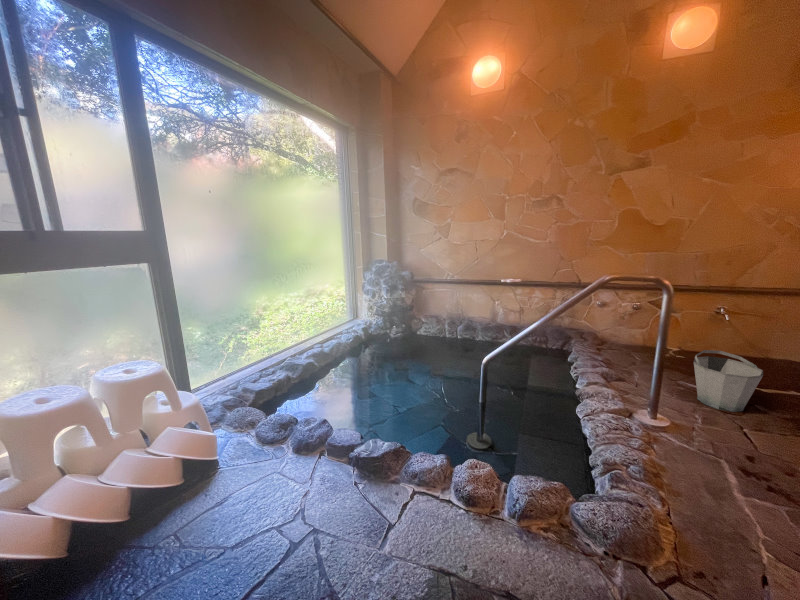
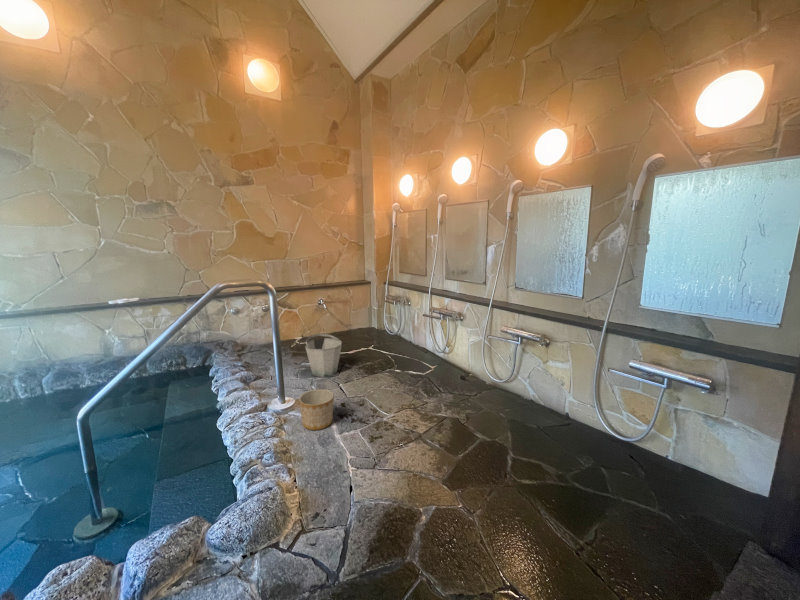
planter: none [681,420,743,477] -> present [299,389,334,430]

